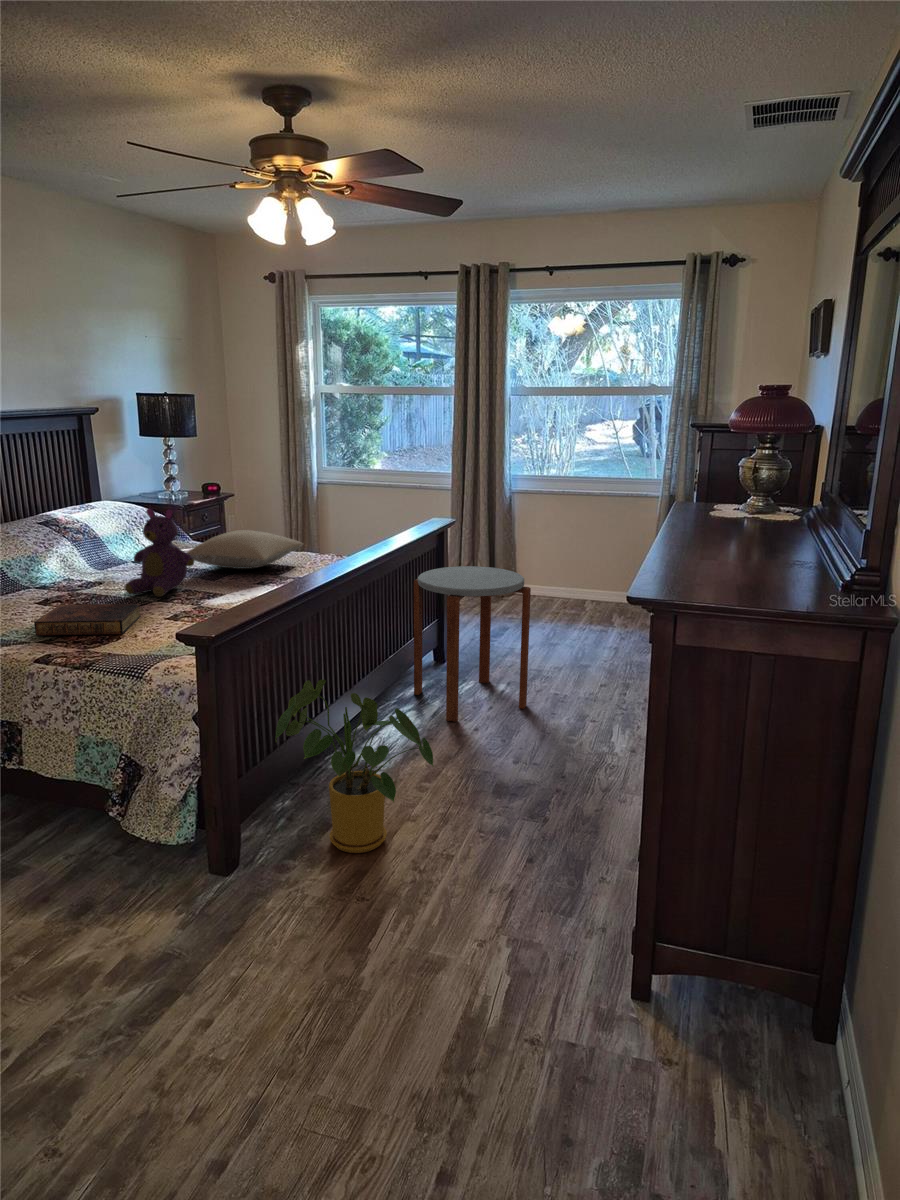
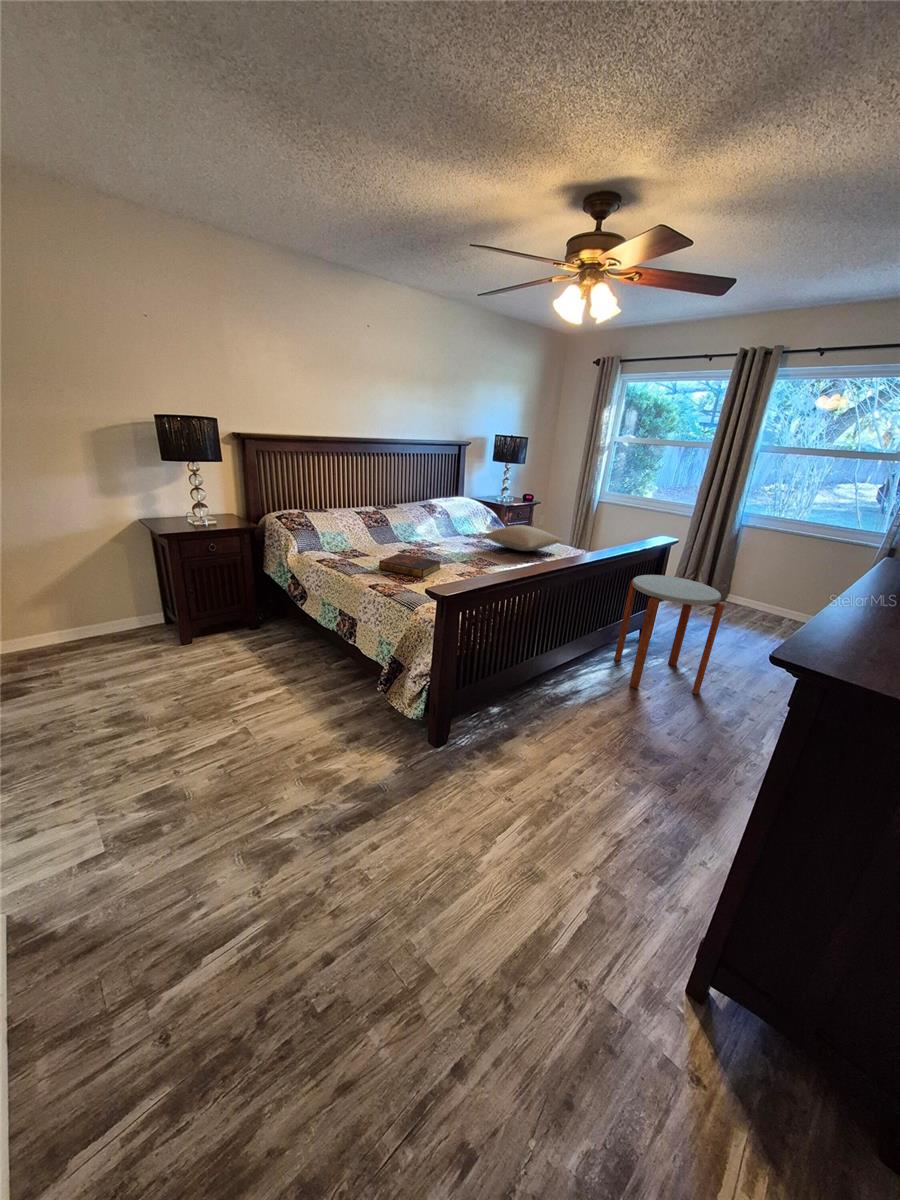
teddy bear: present [125,508,194,597] -> none [441,503,484,559]
house plant: present [275,680,434,853] -> none [482,636,588,765]

